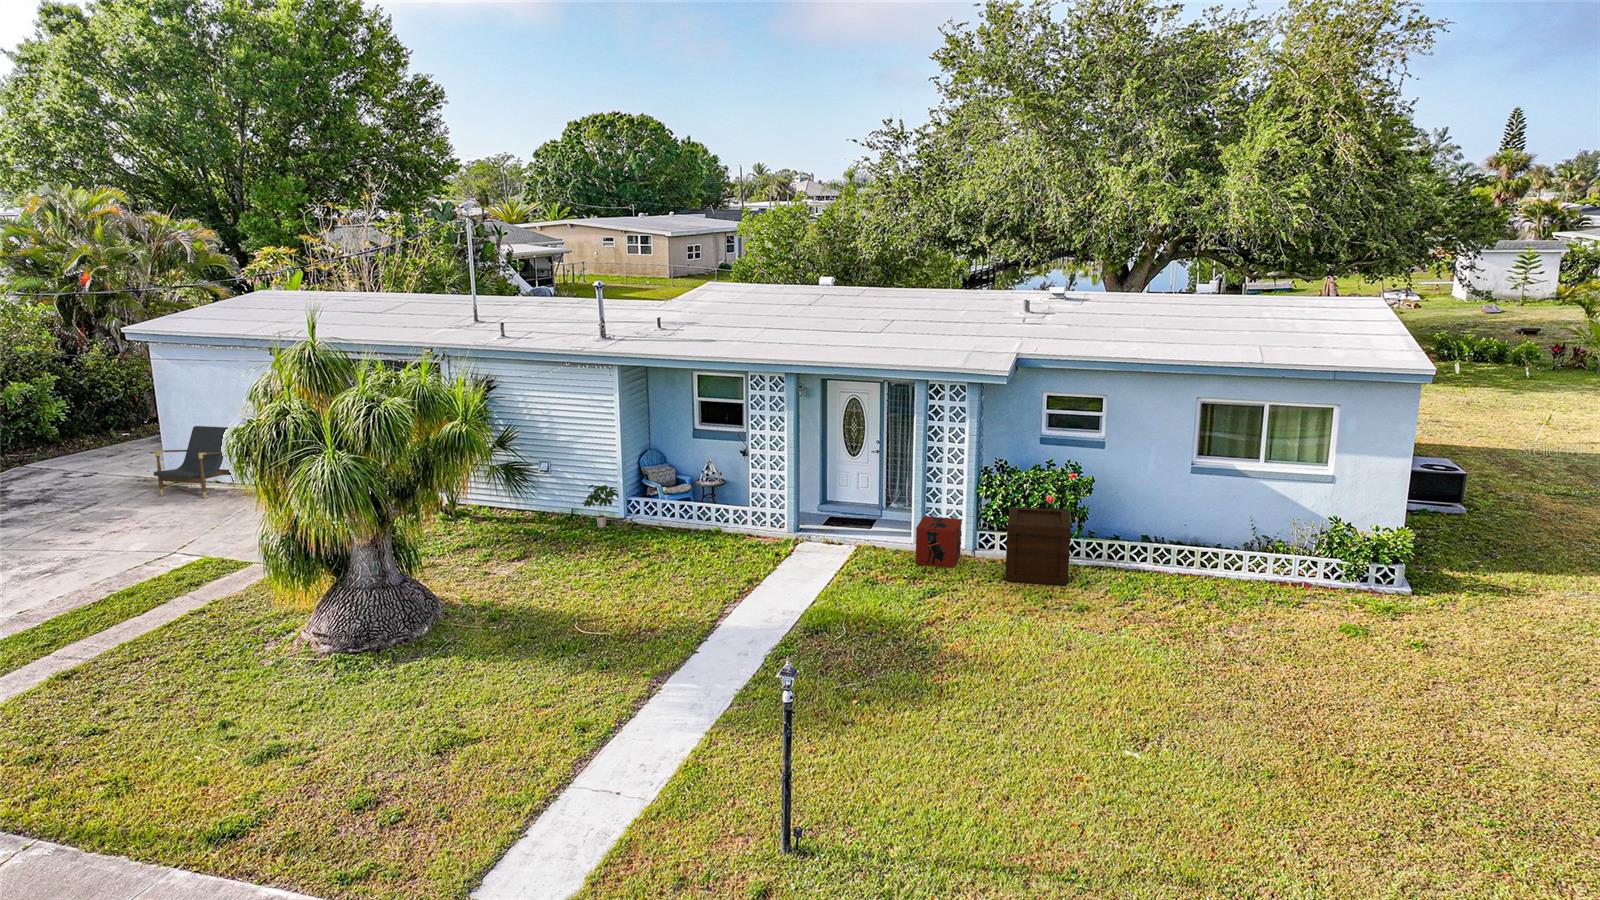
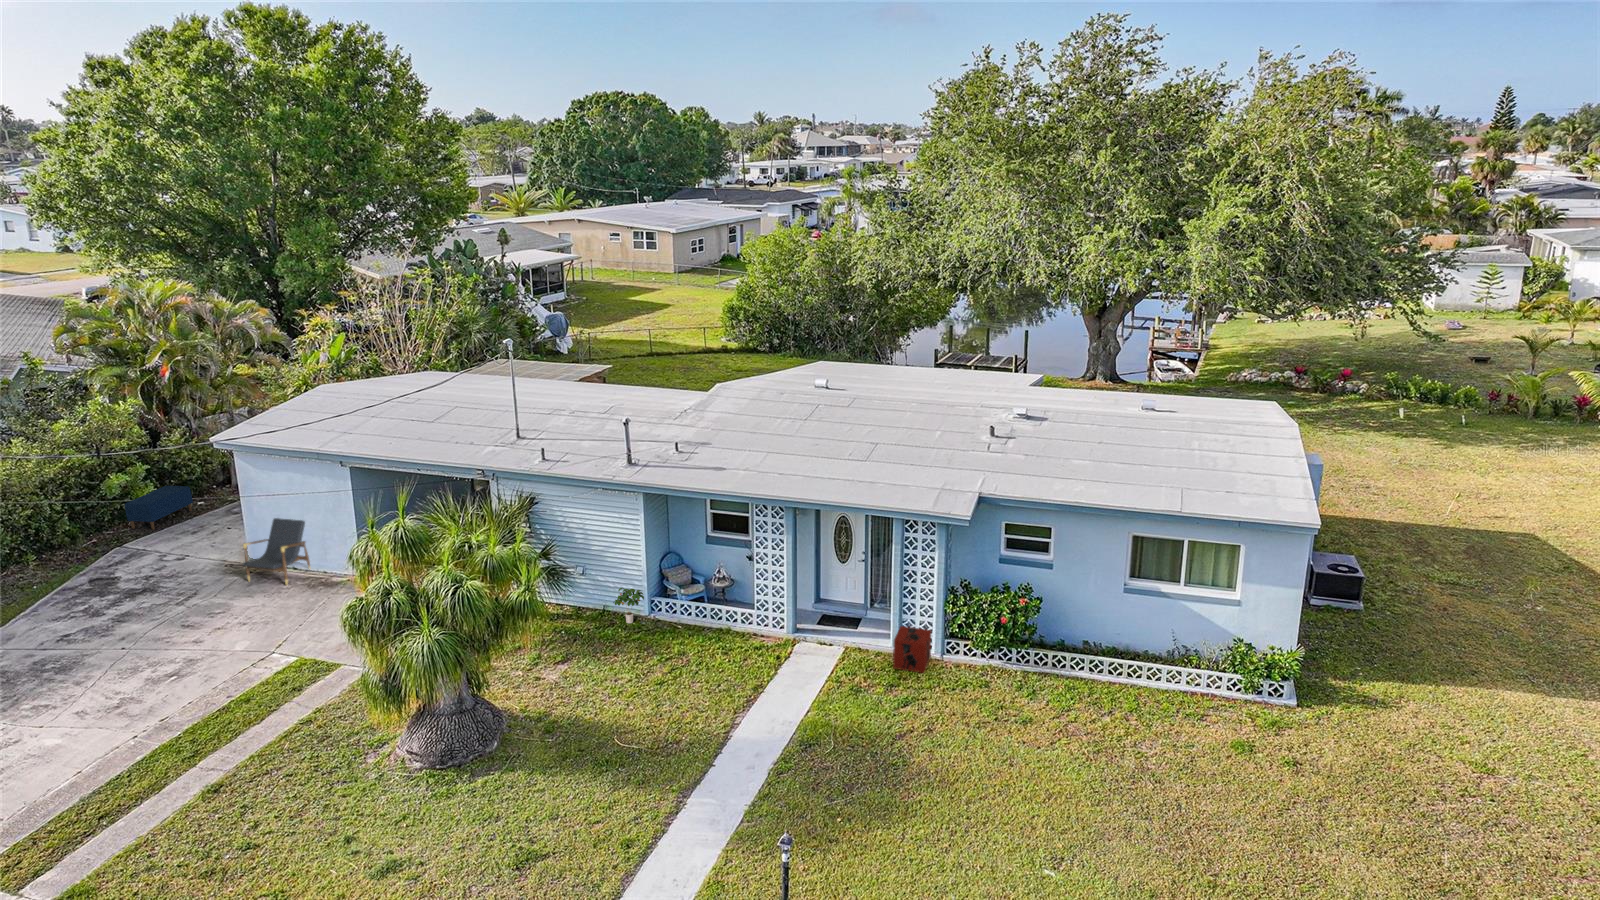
bench: none [32,412,114,456] -> present [125,486,193,530]
wooden crate: present [1005,507,1071,586] -> none [966,623,1021,694]

